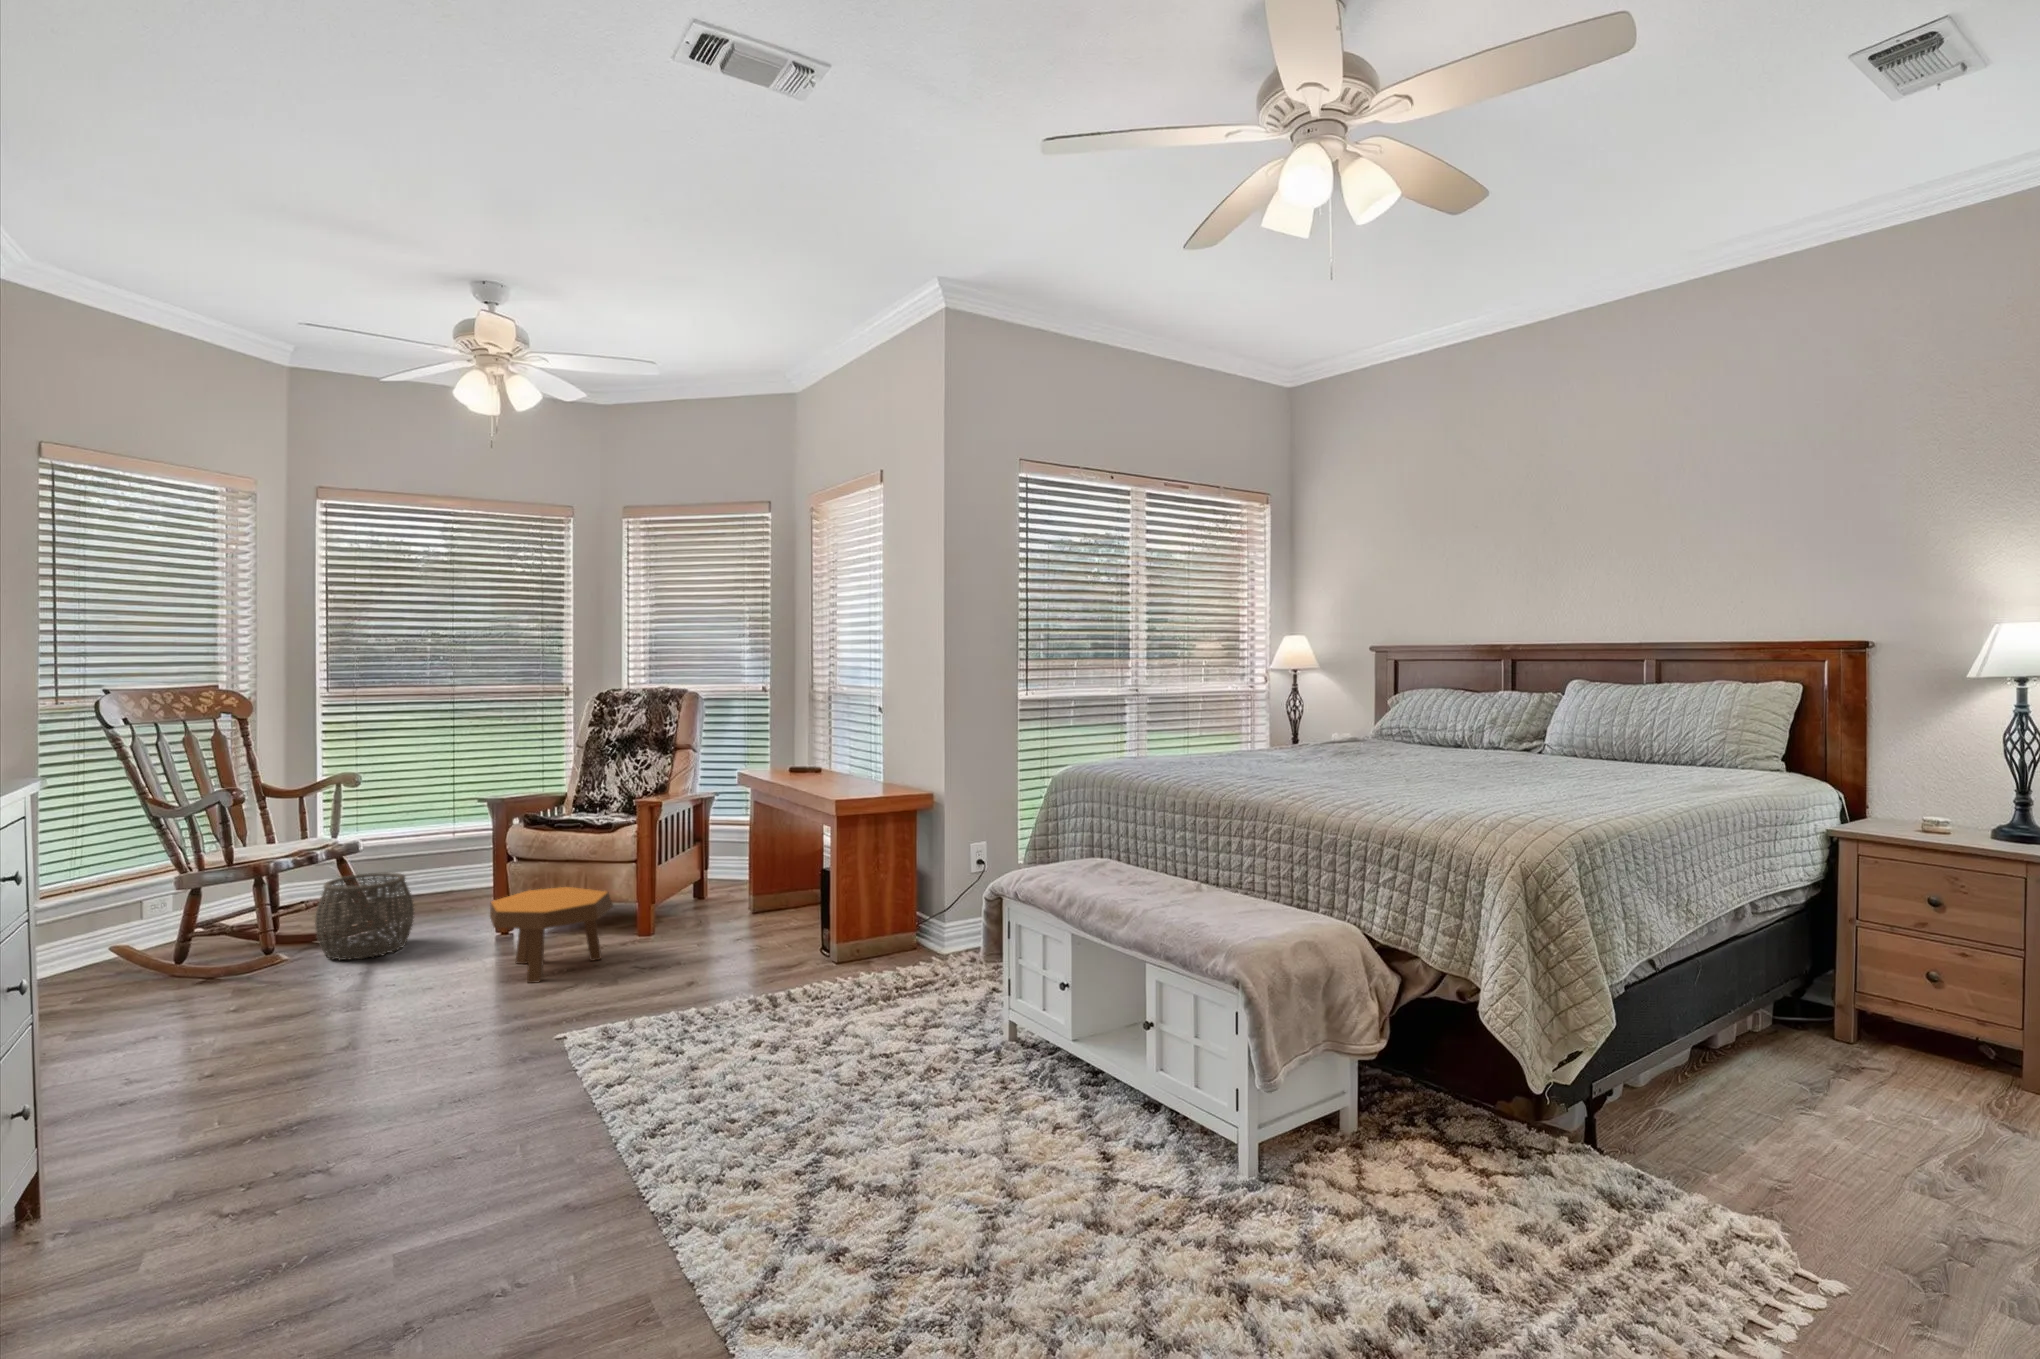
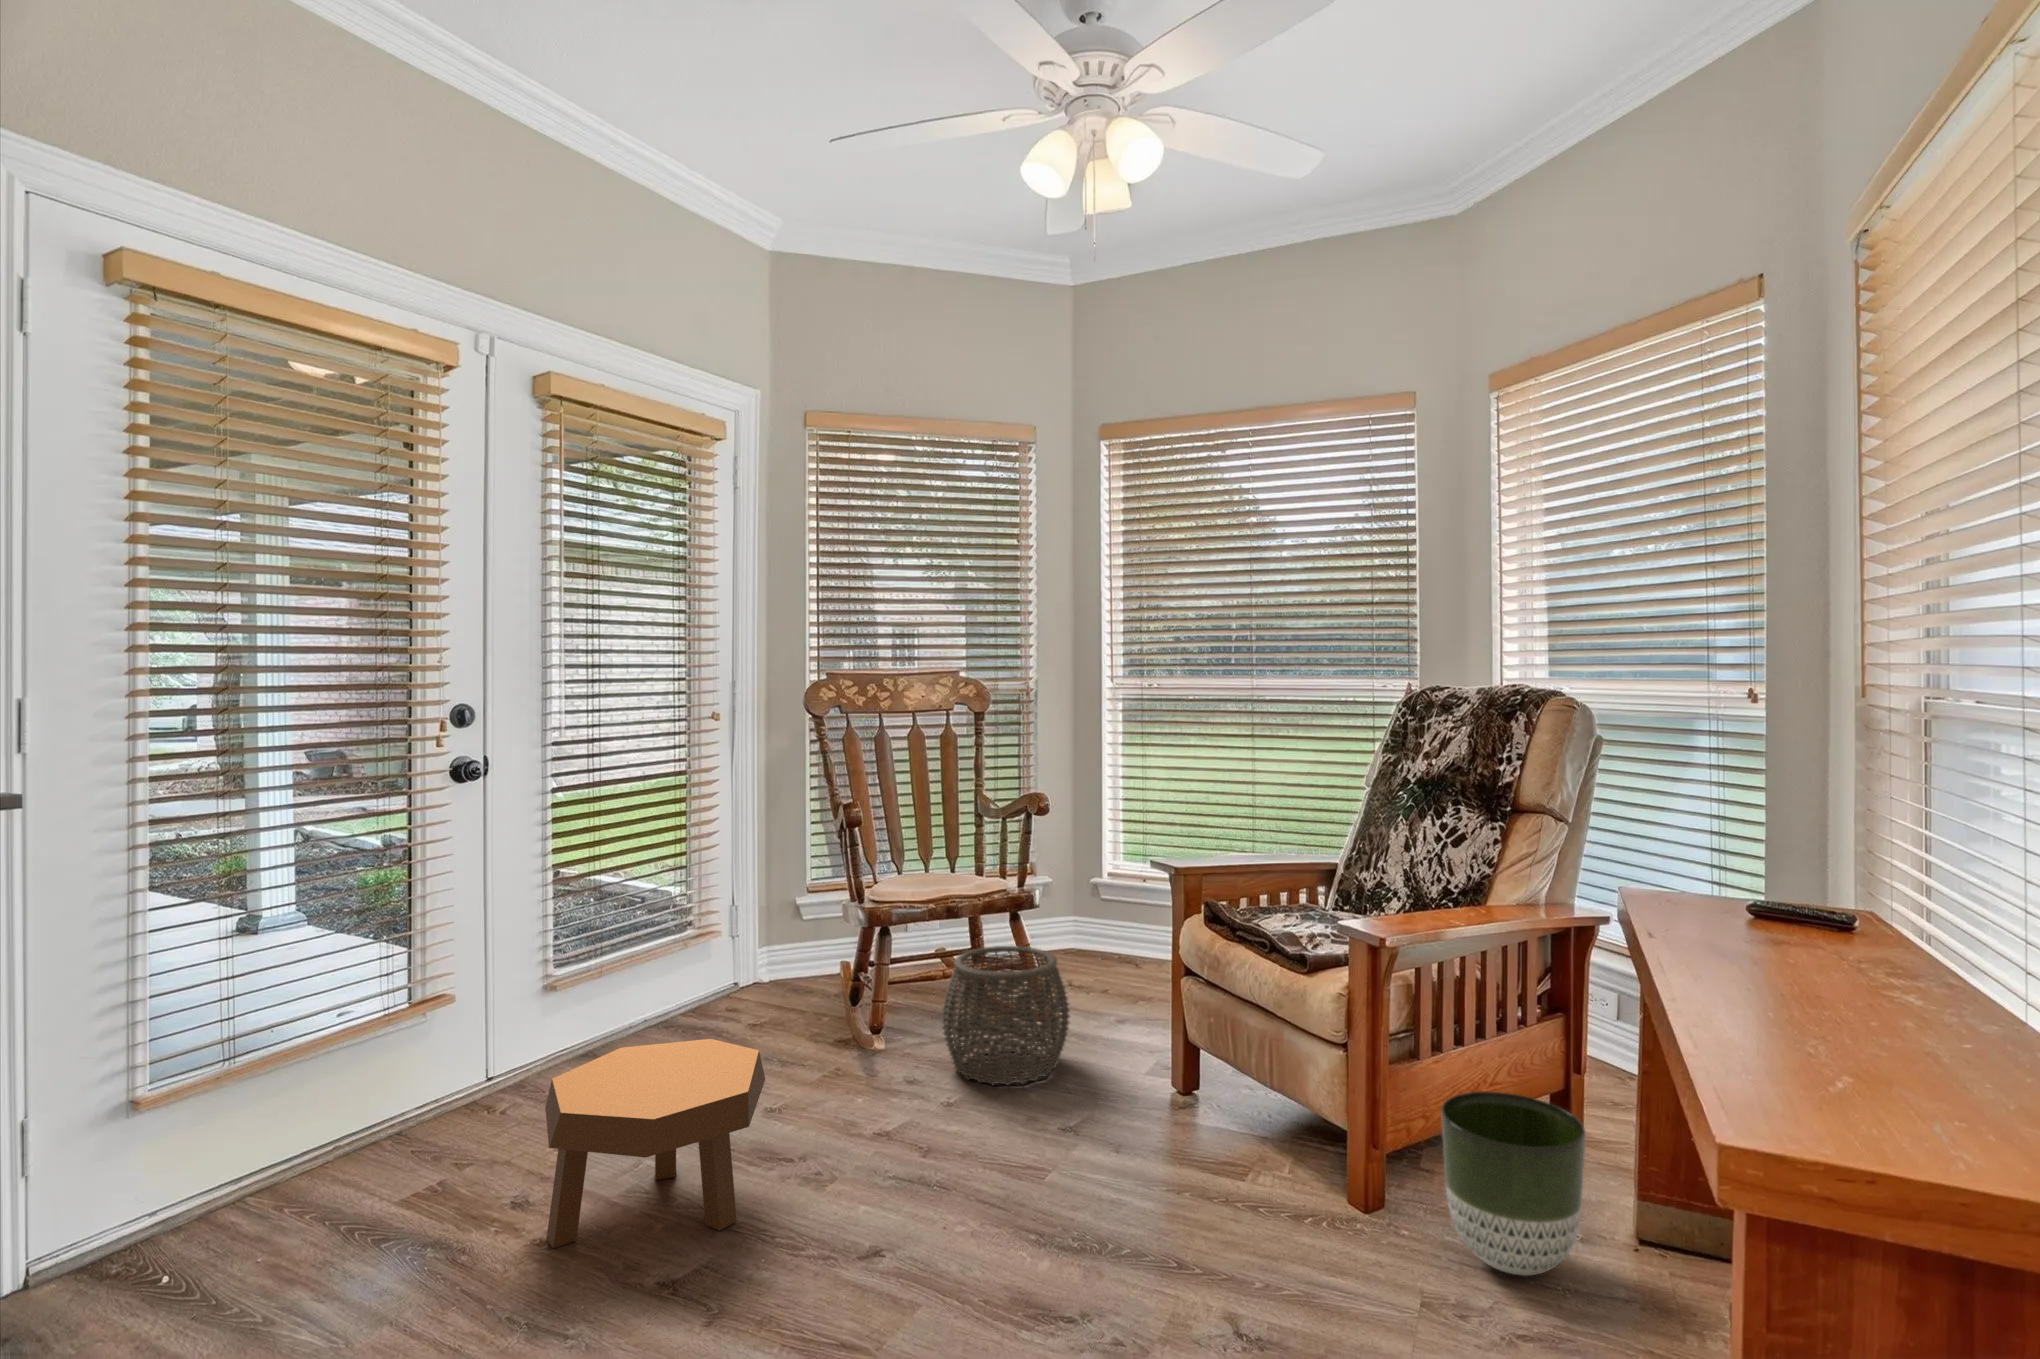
planter: none [681,865,739,934] -> present [1441,1092,1585,1276]
footstool: present [490,887,613,983] -> present [545,1039,765,1248]

